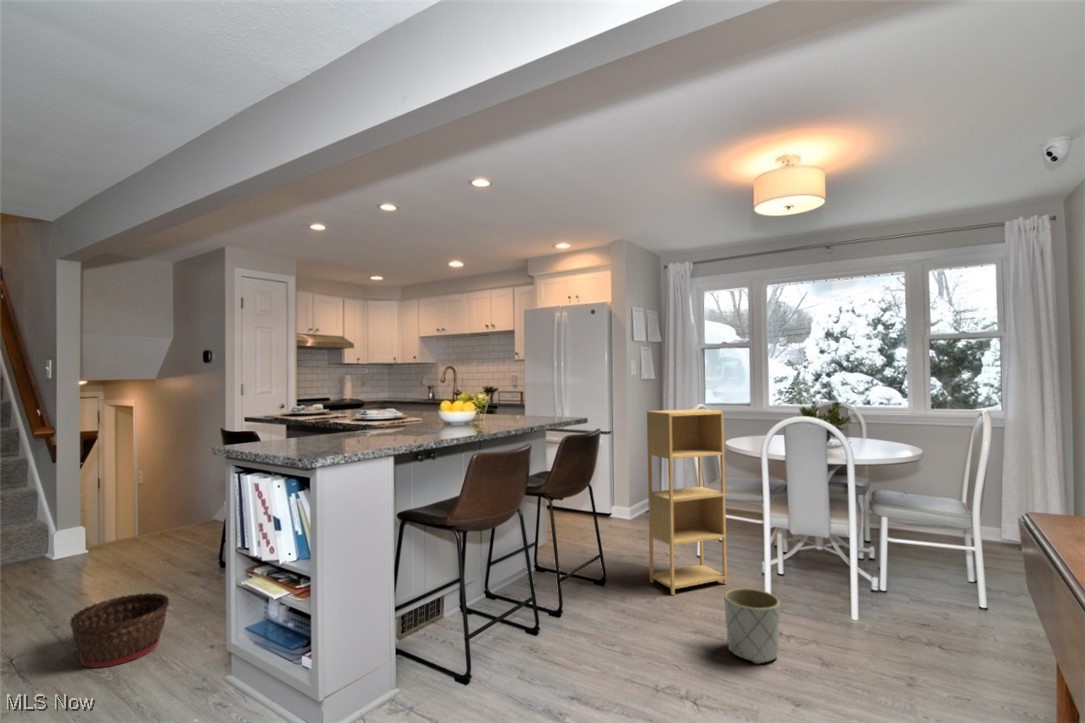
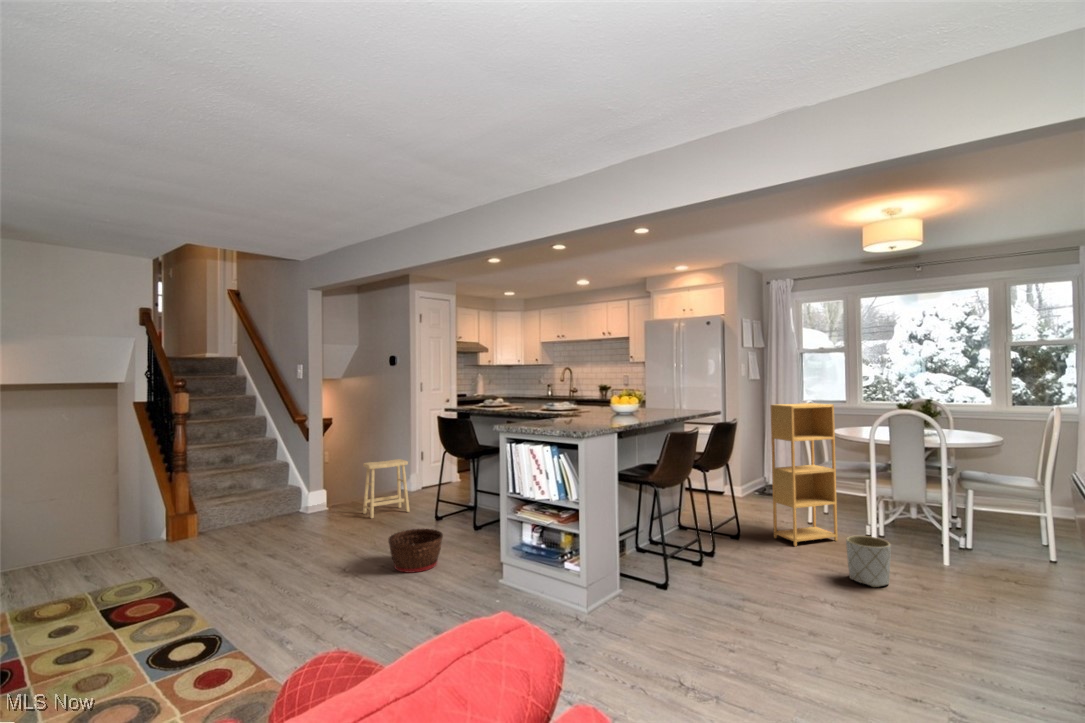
footstool: none [124,484,193,568] -> present [363,459,410,518]

